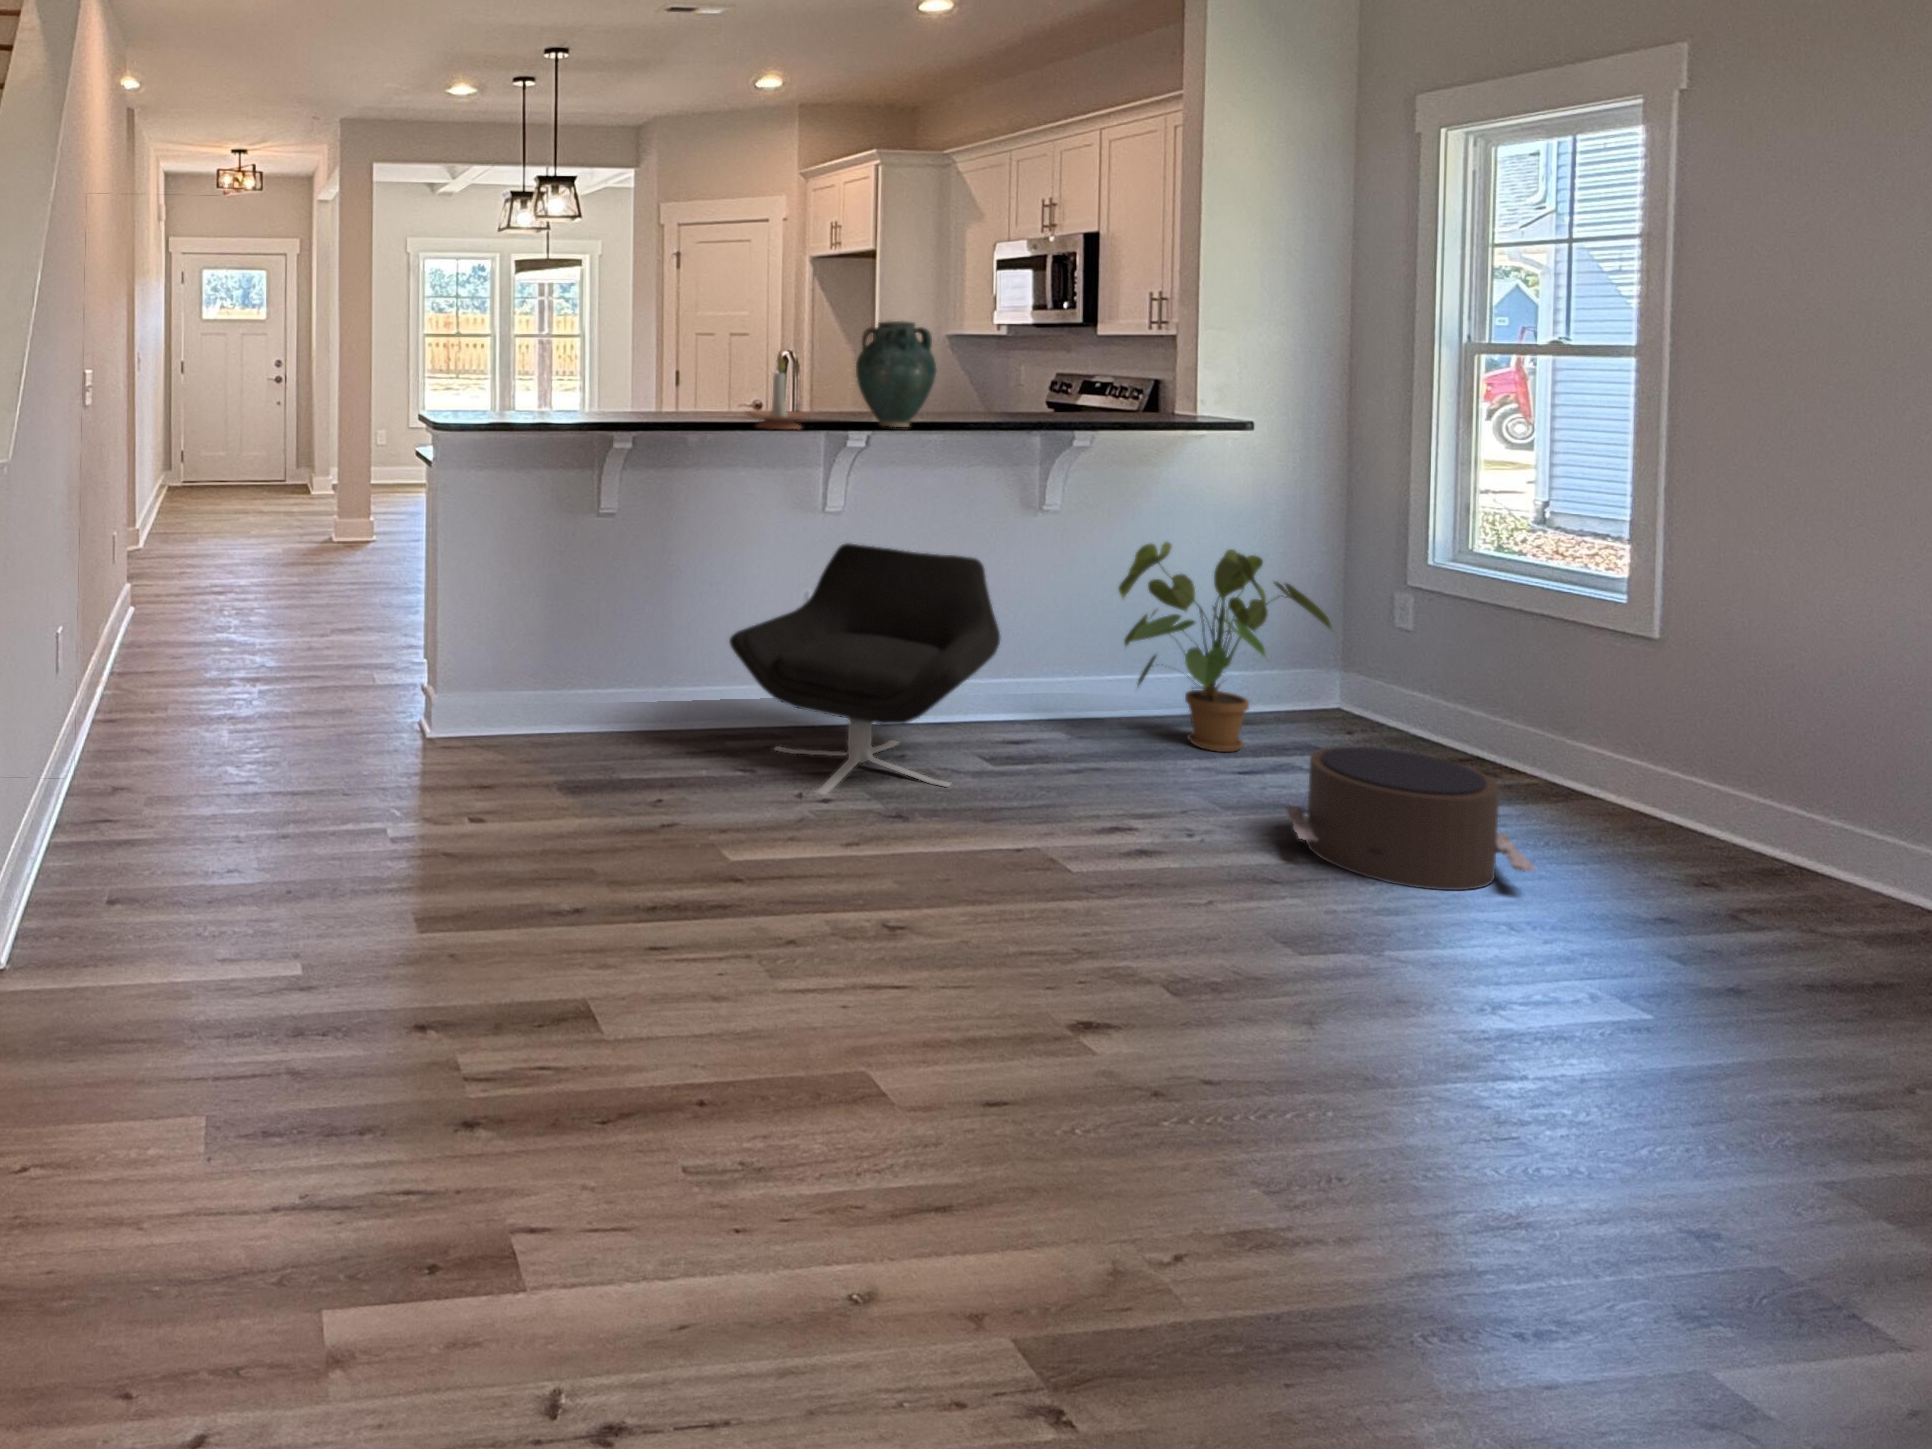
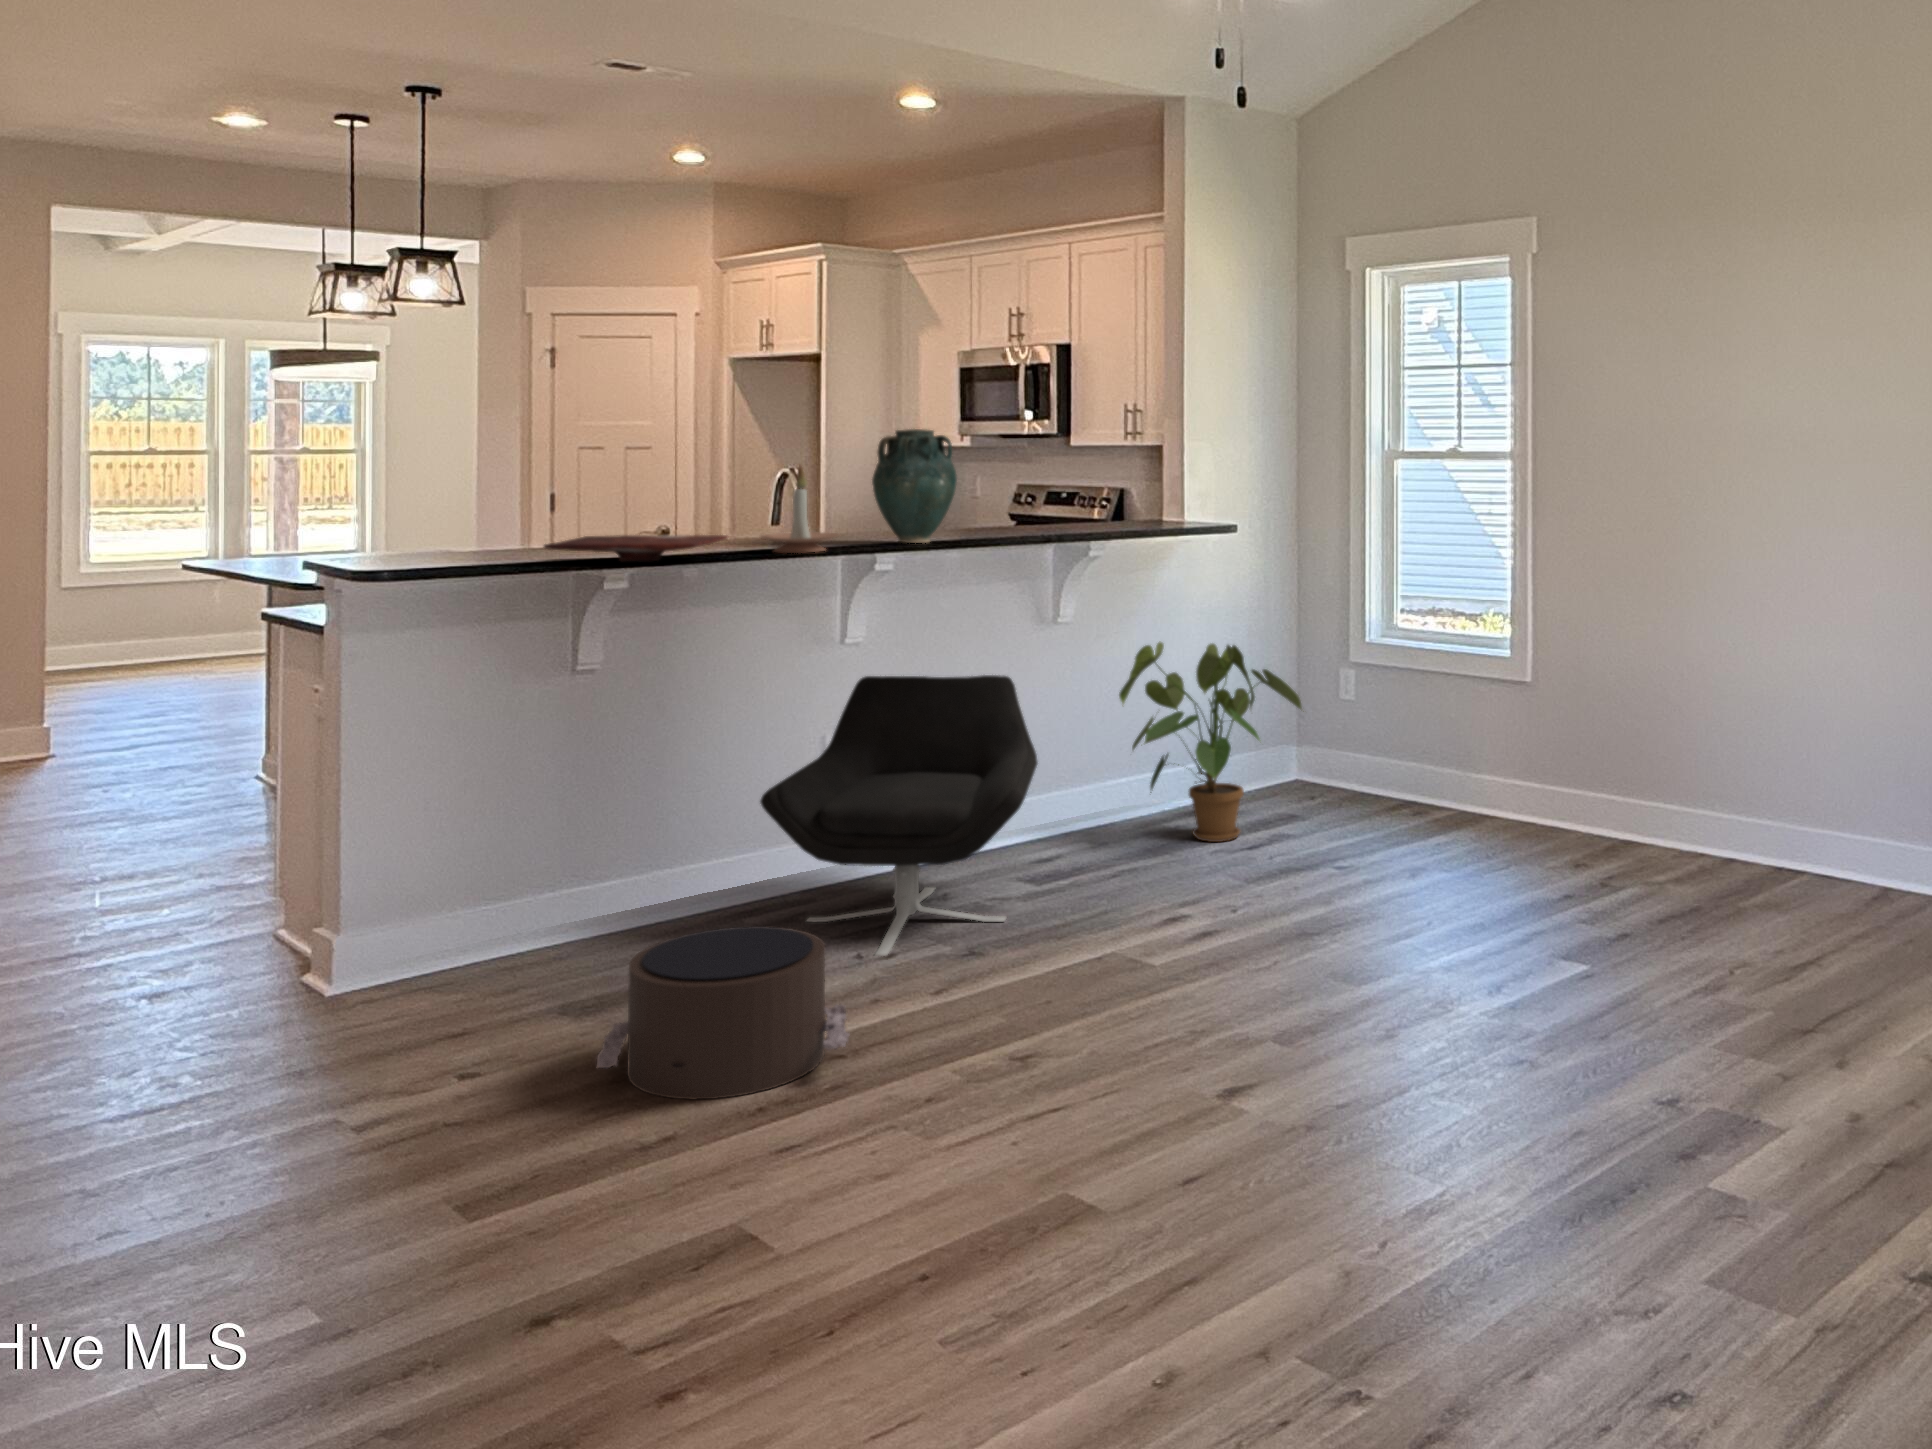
cutting board: none [556,404,709,428] -> present [544,535,728,561]
pouf: present [1287,746,1535,890] -> present [597,926,849,1099]

